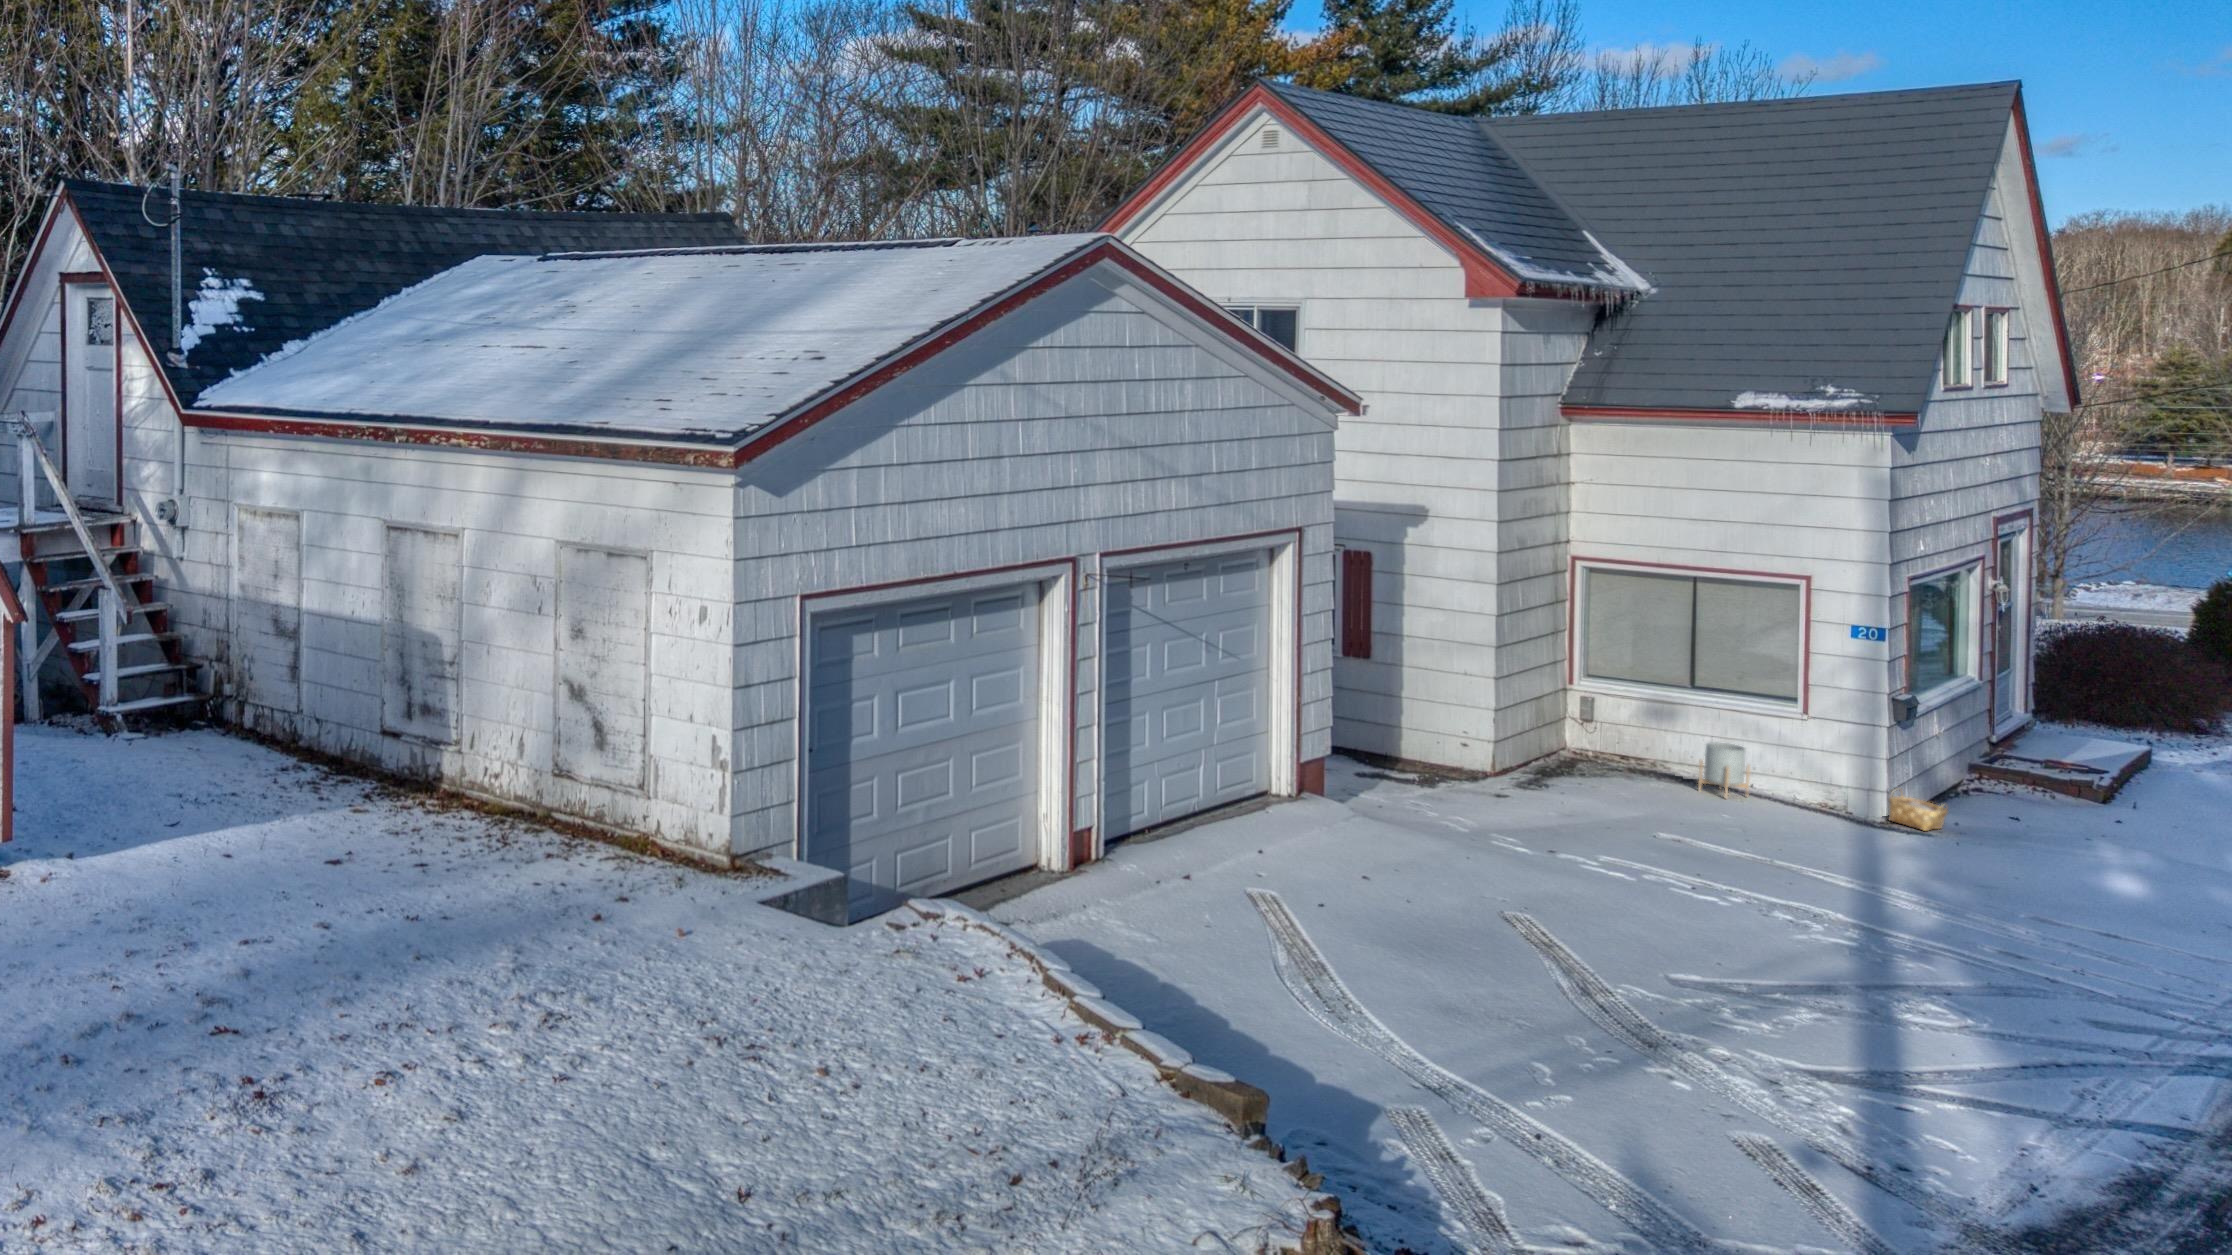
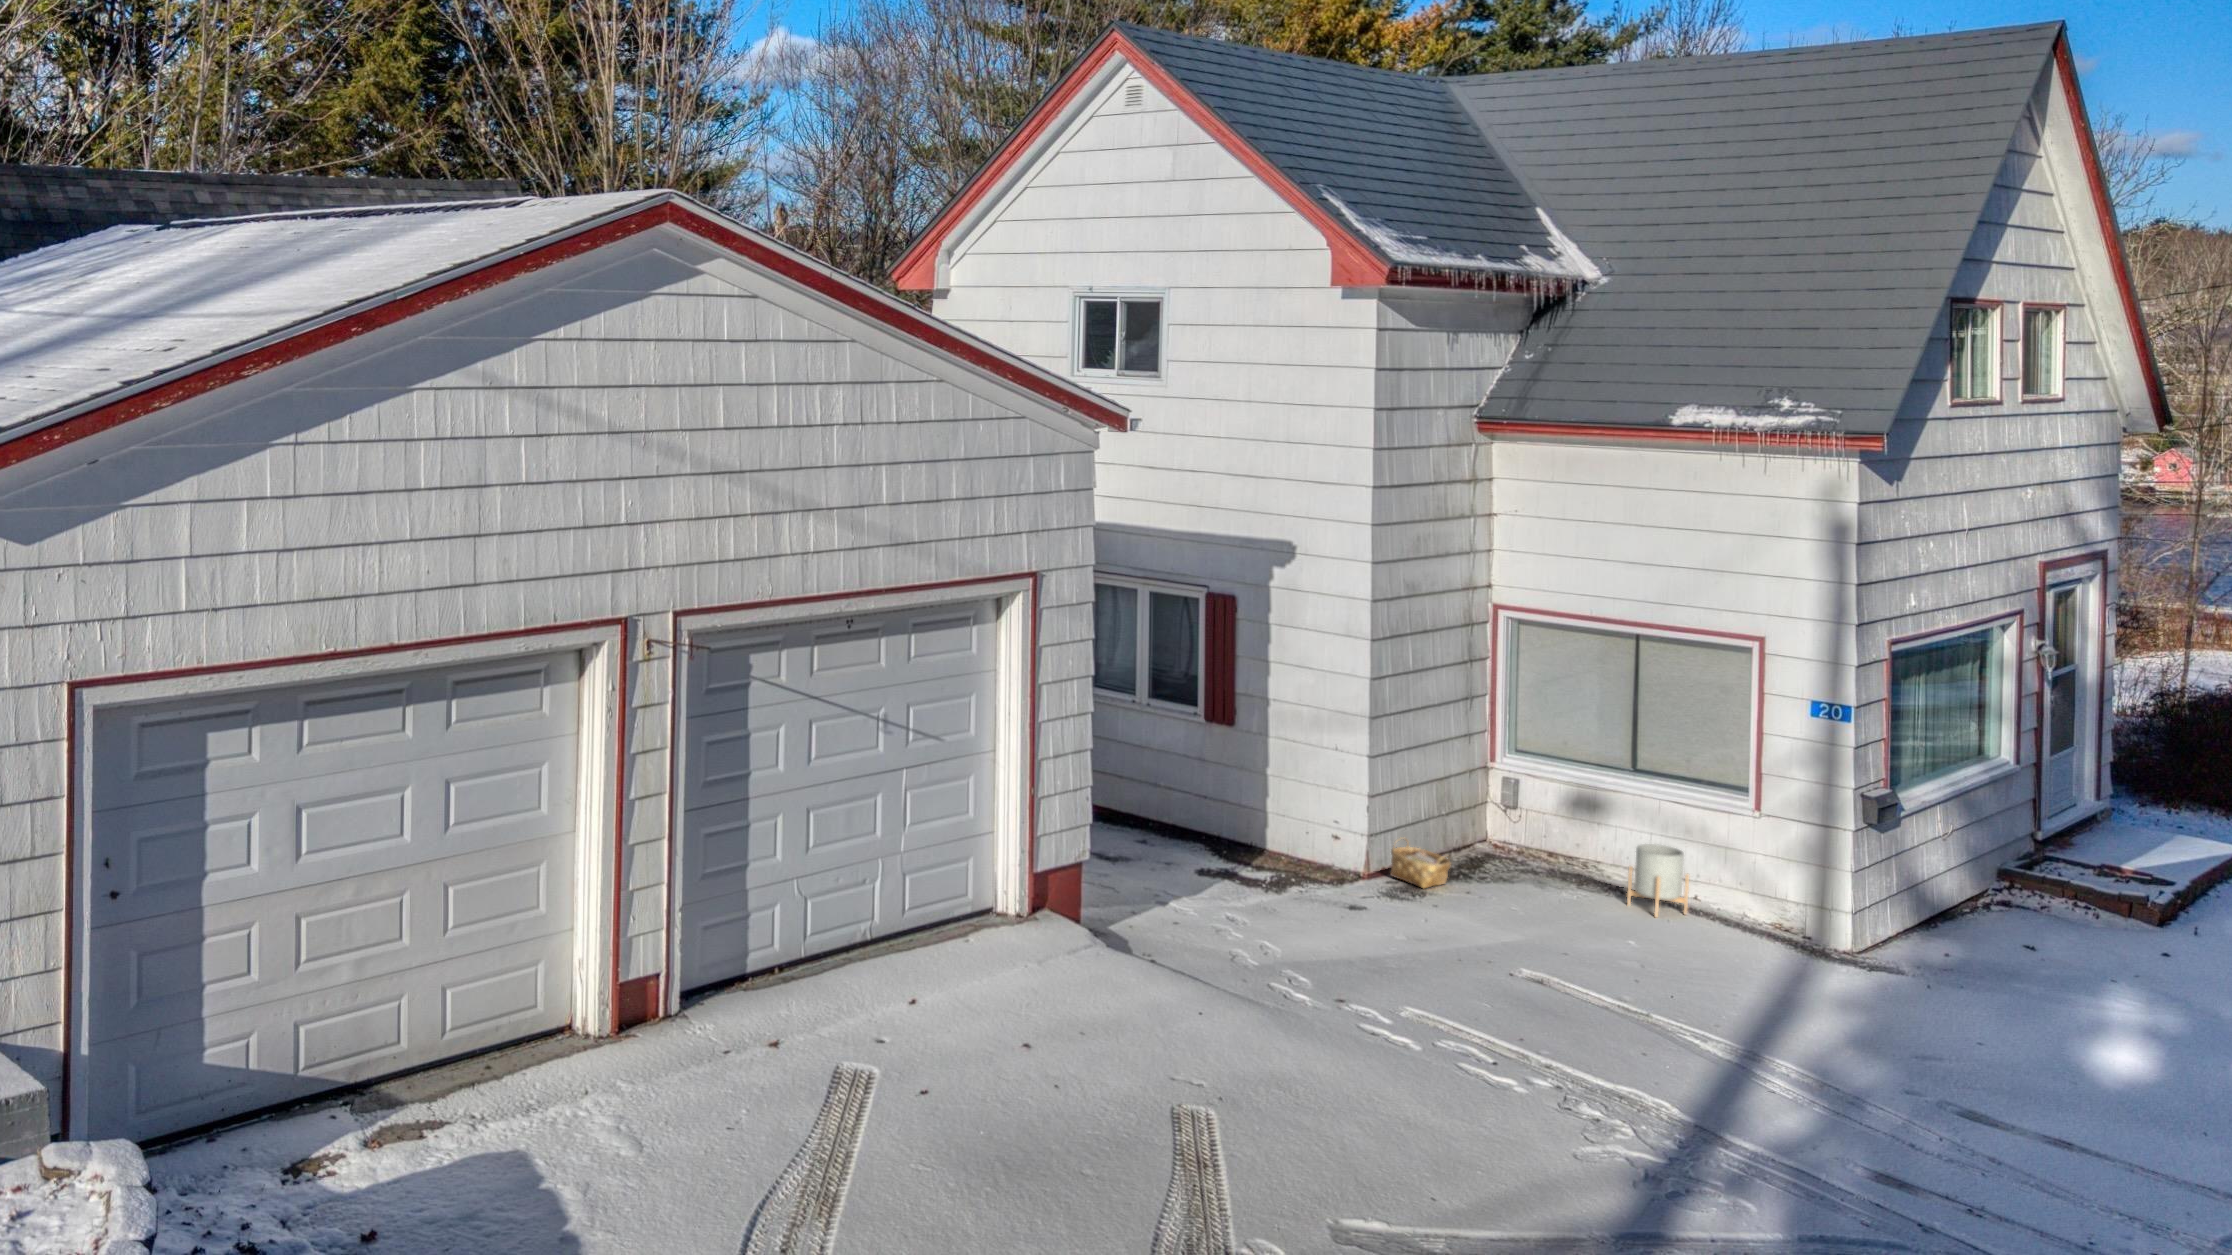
woven basket: present [1888,794,1948,831] -> present [1390,839,1450,888]

